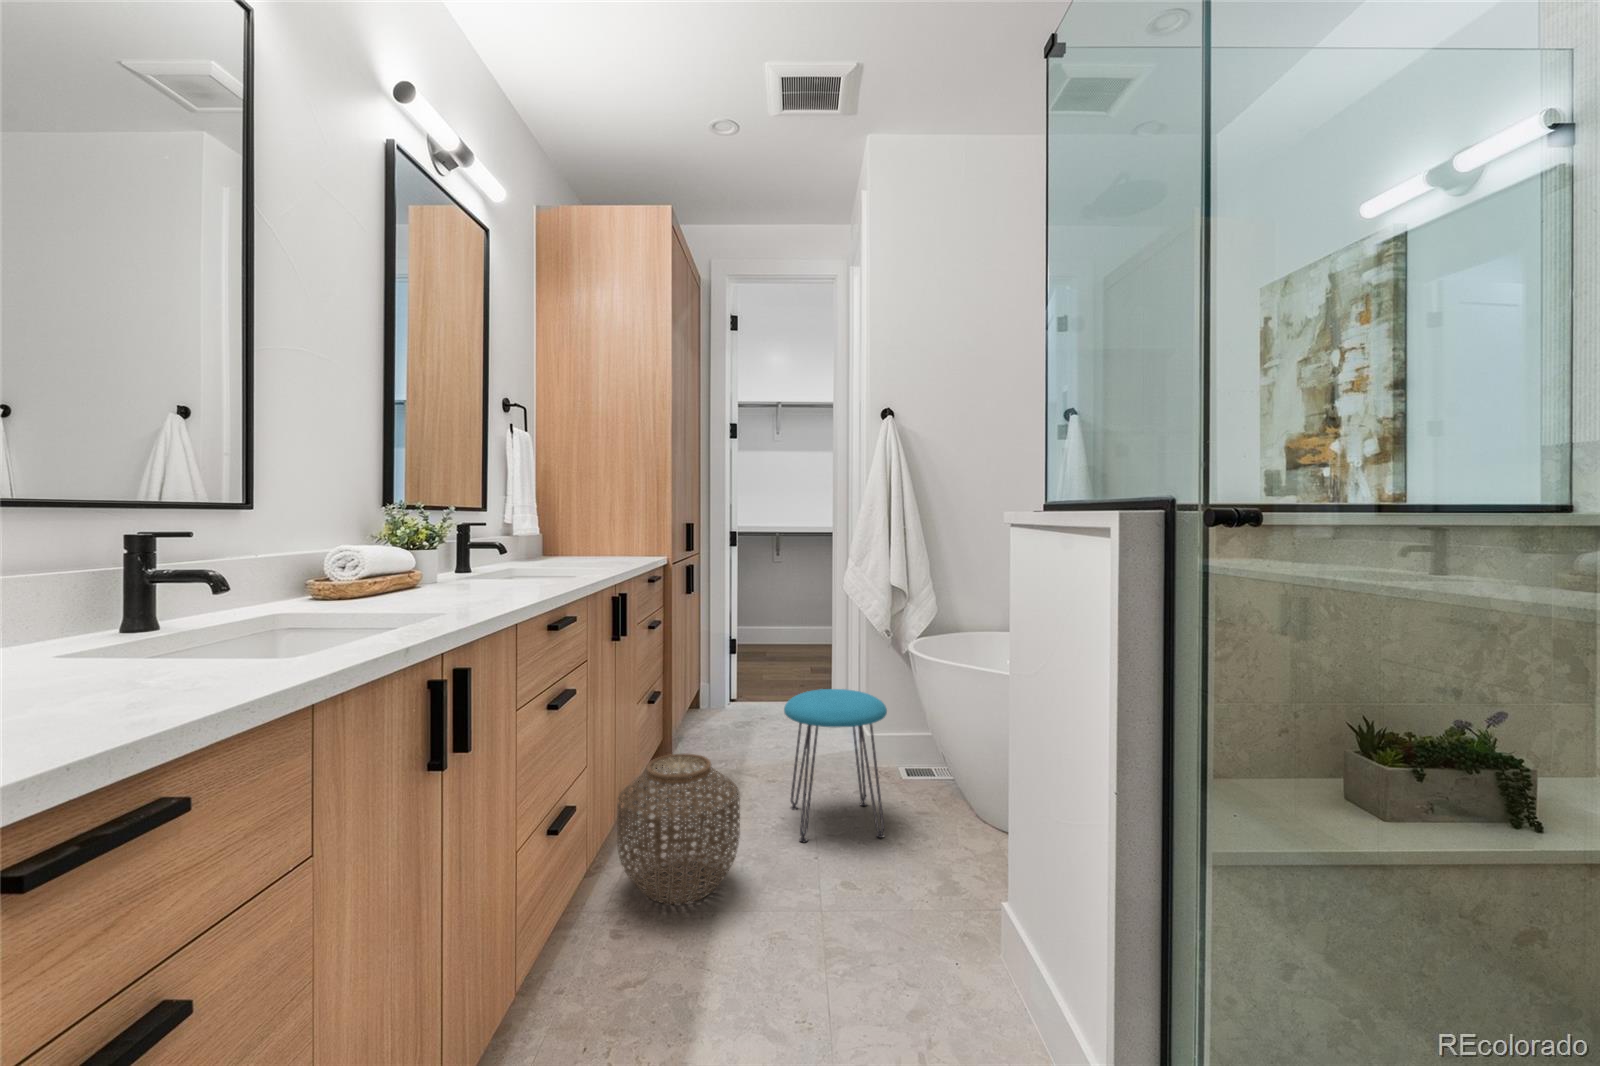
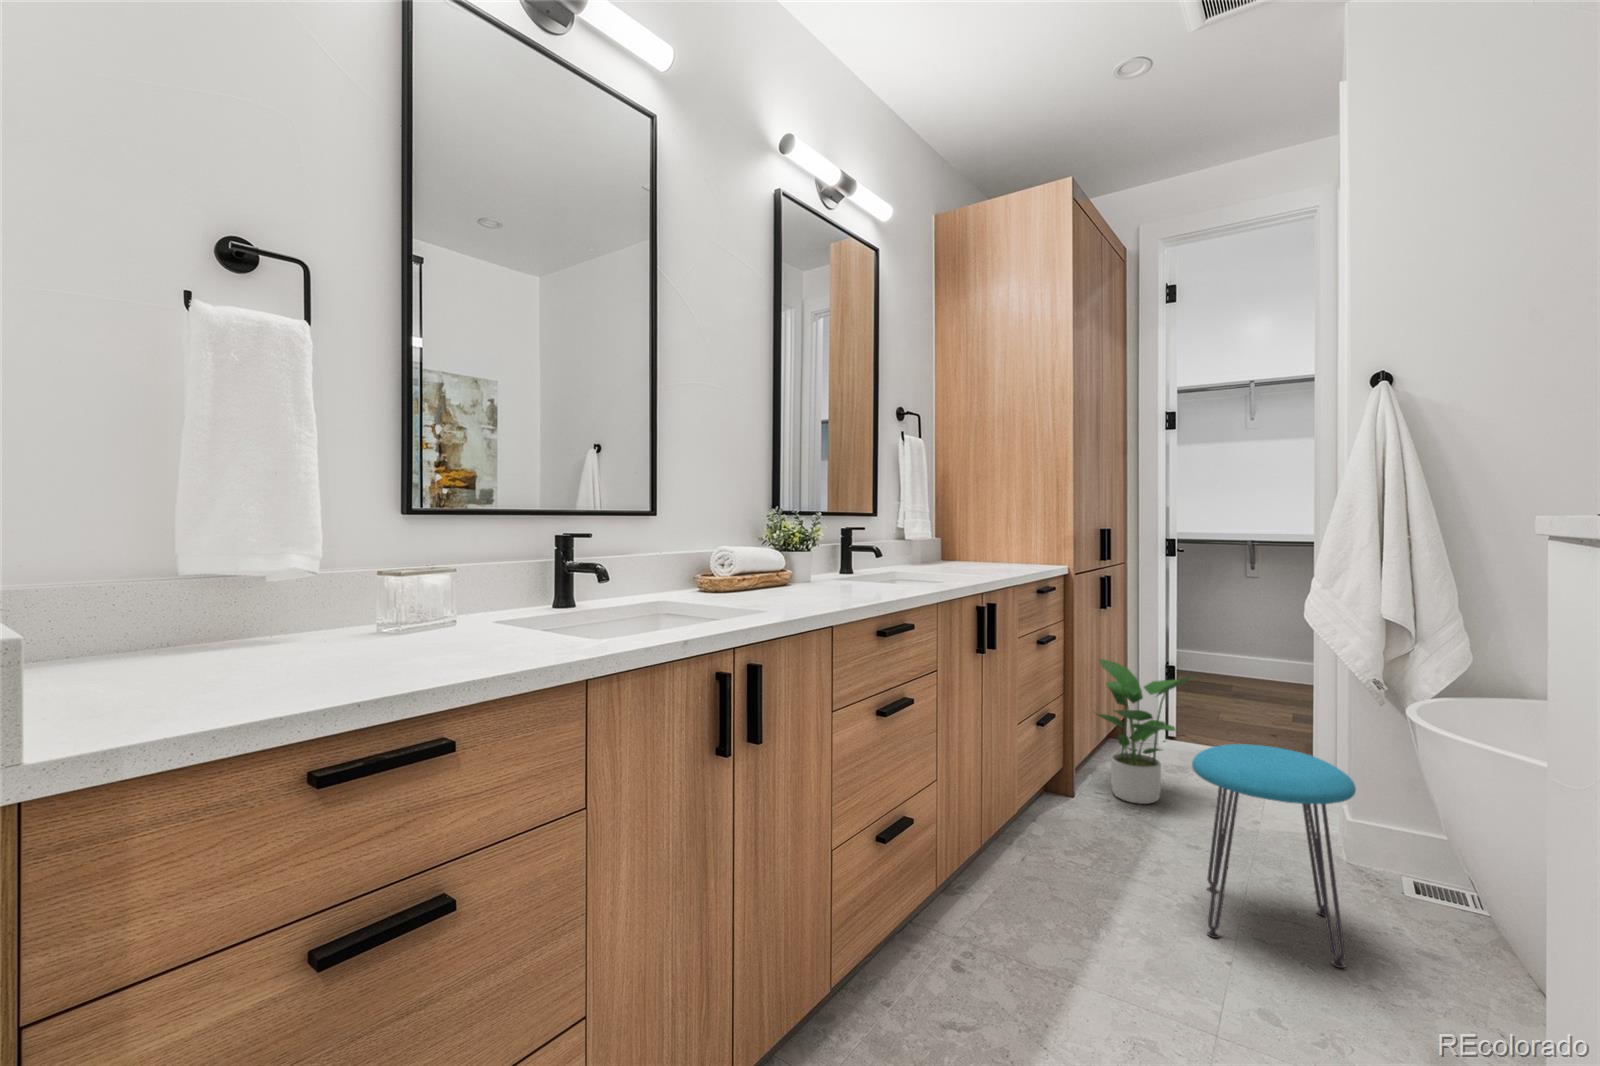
potted plant: none [687,637,768,755] -> present [1097,659,1194,804]
woven basket: present [617,753,740,904] -> none [965,788,1109,963]

